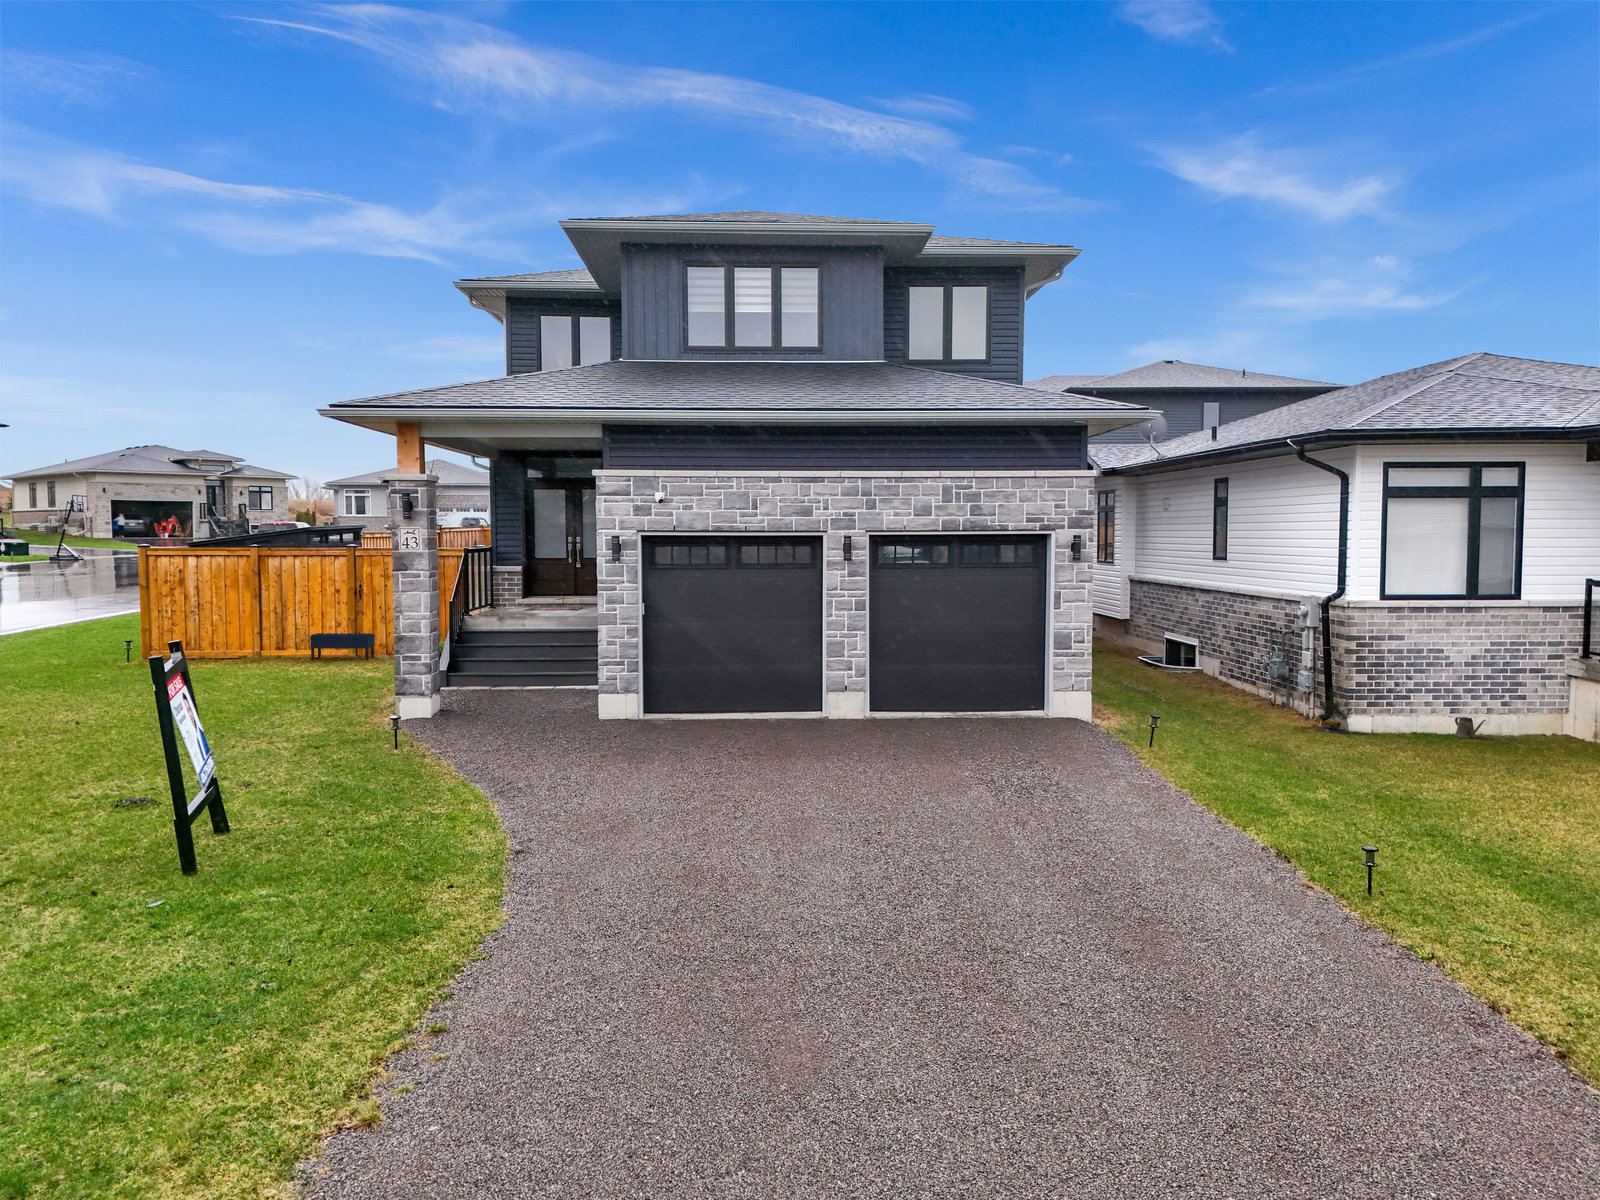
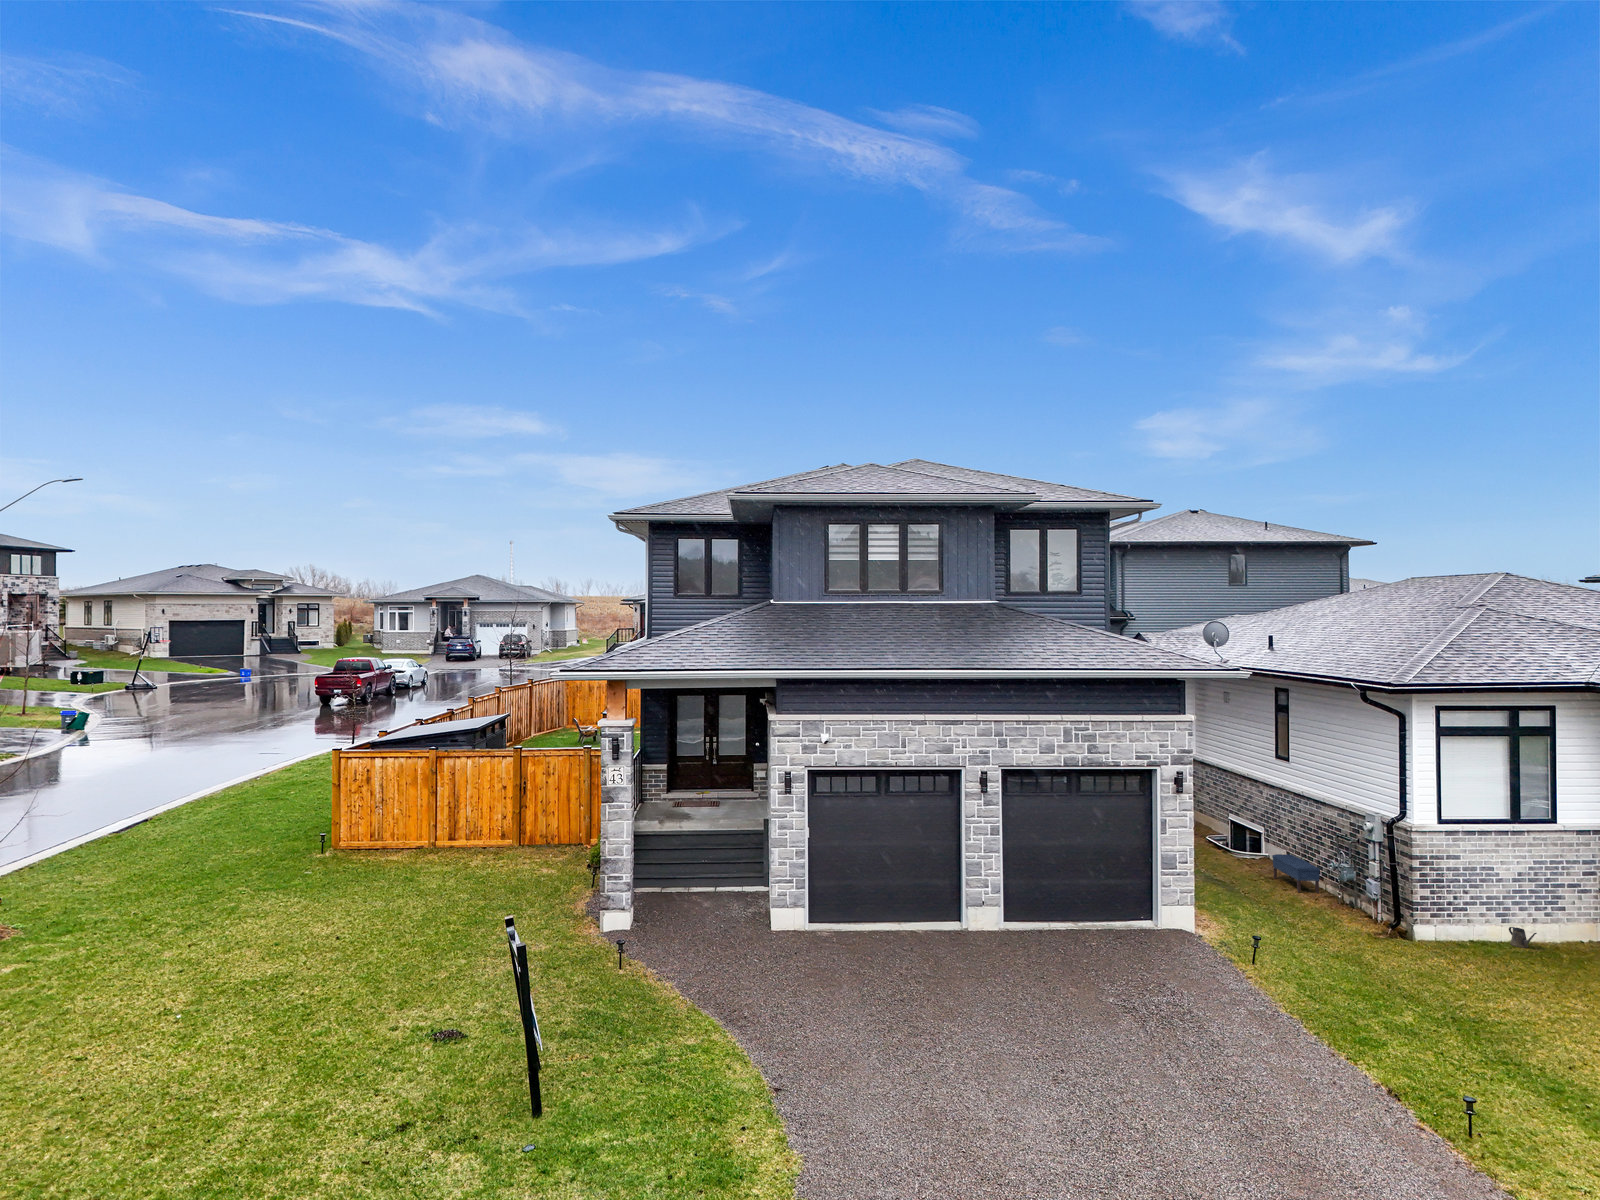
bench: present [310,633,375,660] -> present [1272,854,1320,893]
potted tree: present [1321,692,1350,733] -> none [1389,899,1419,941]

